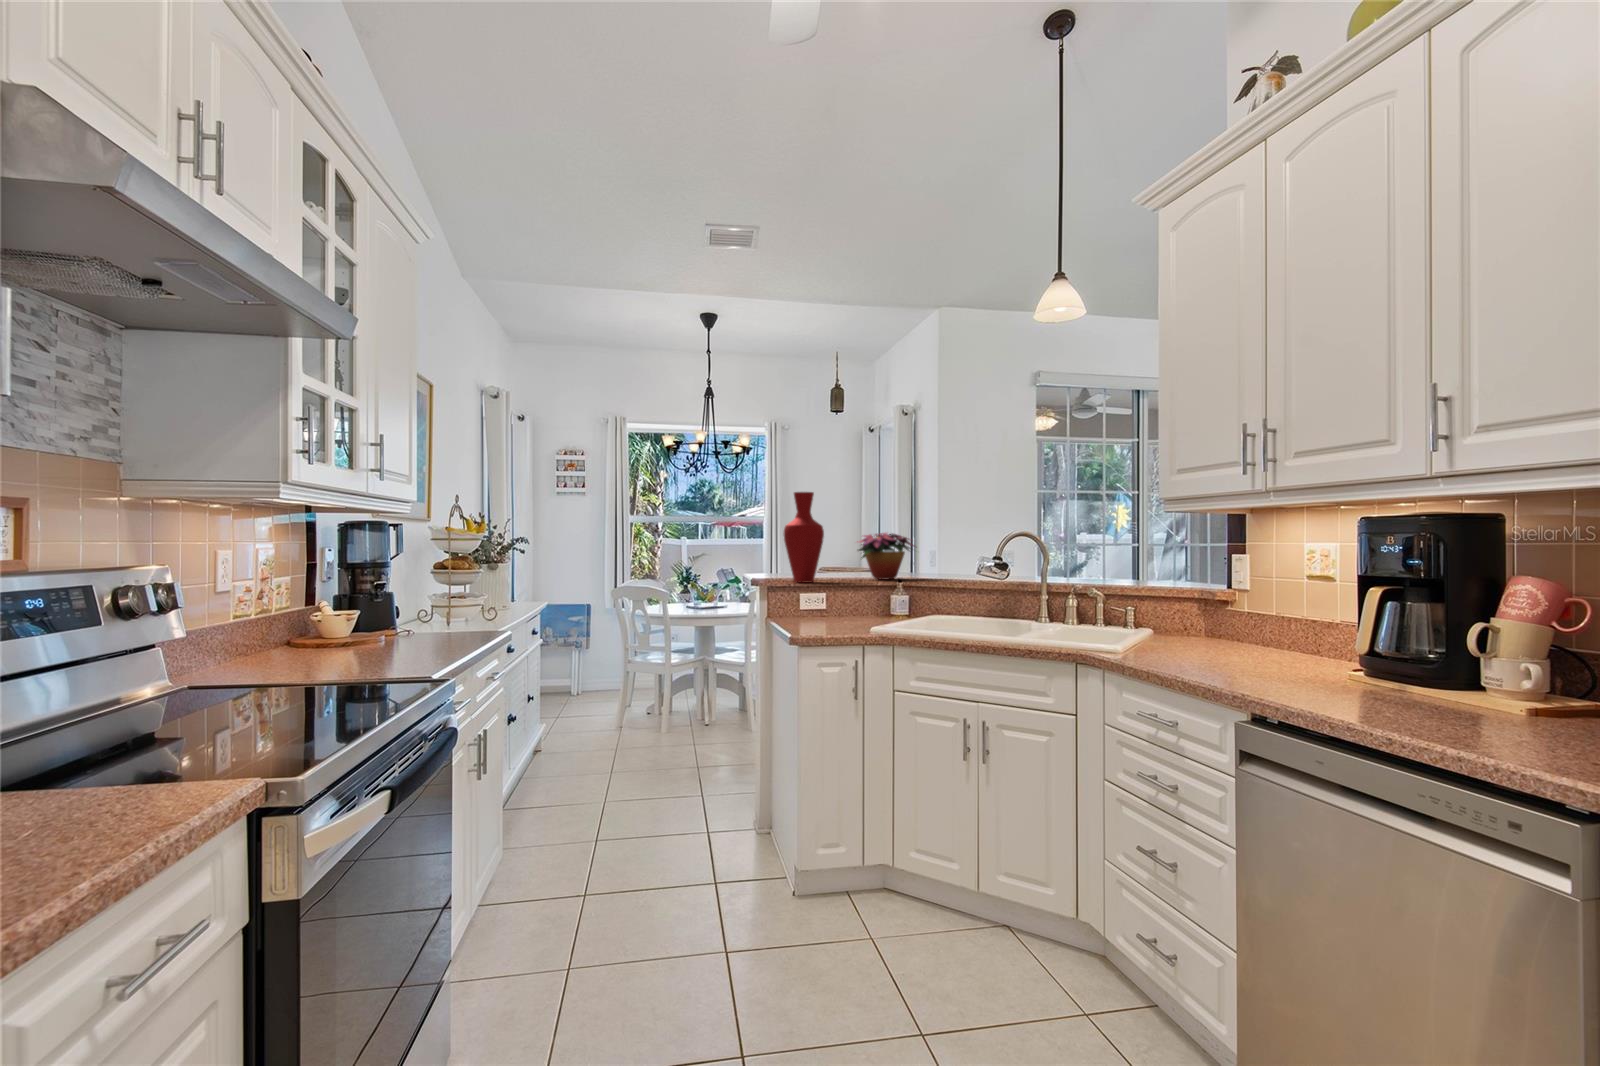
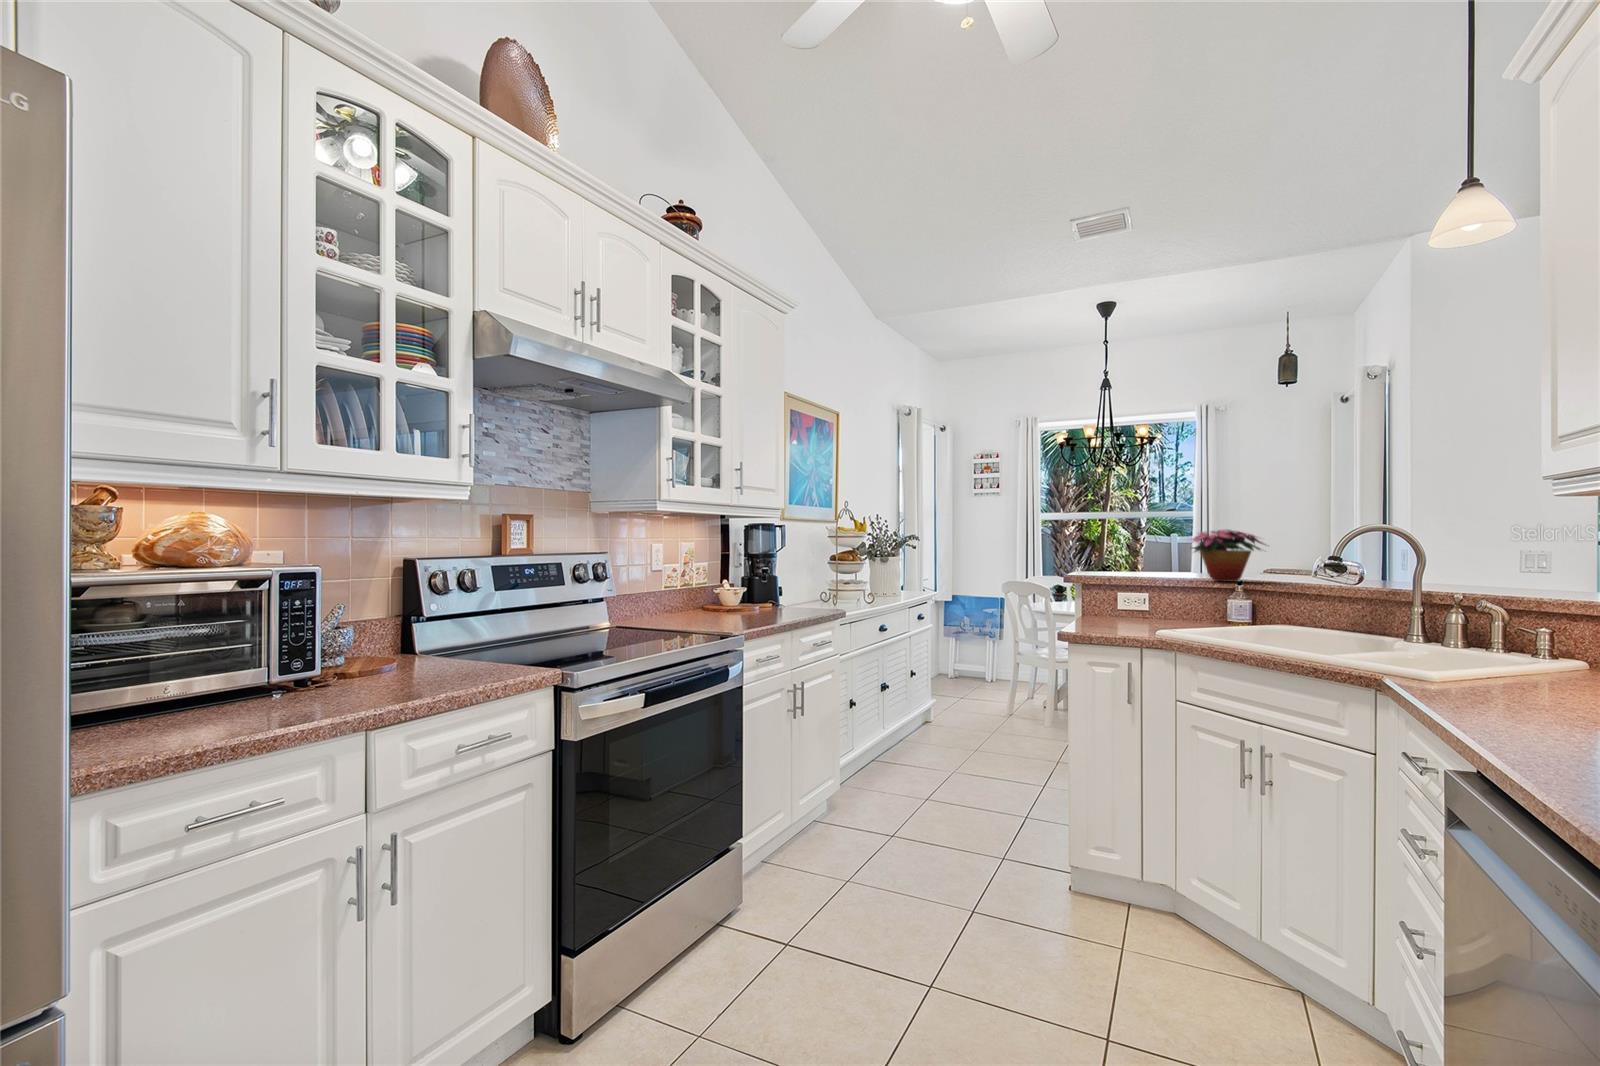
vase: present [784,492,824,583] -> none [1102,488,1147,581]

